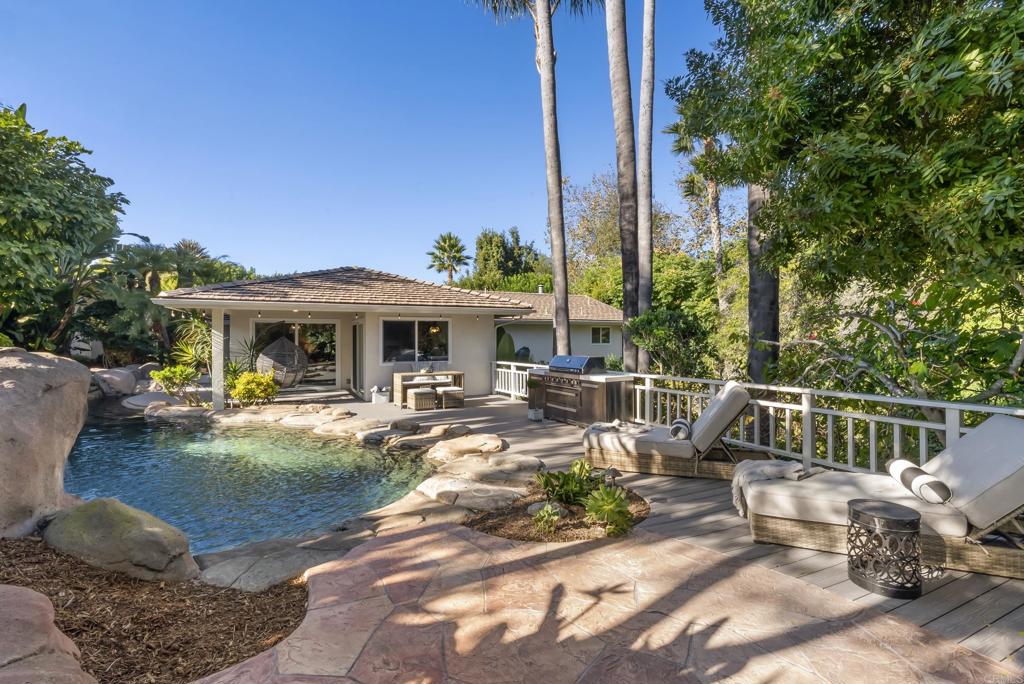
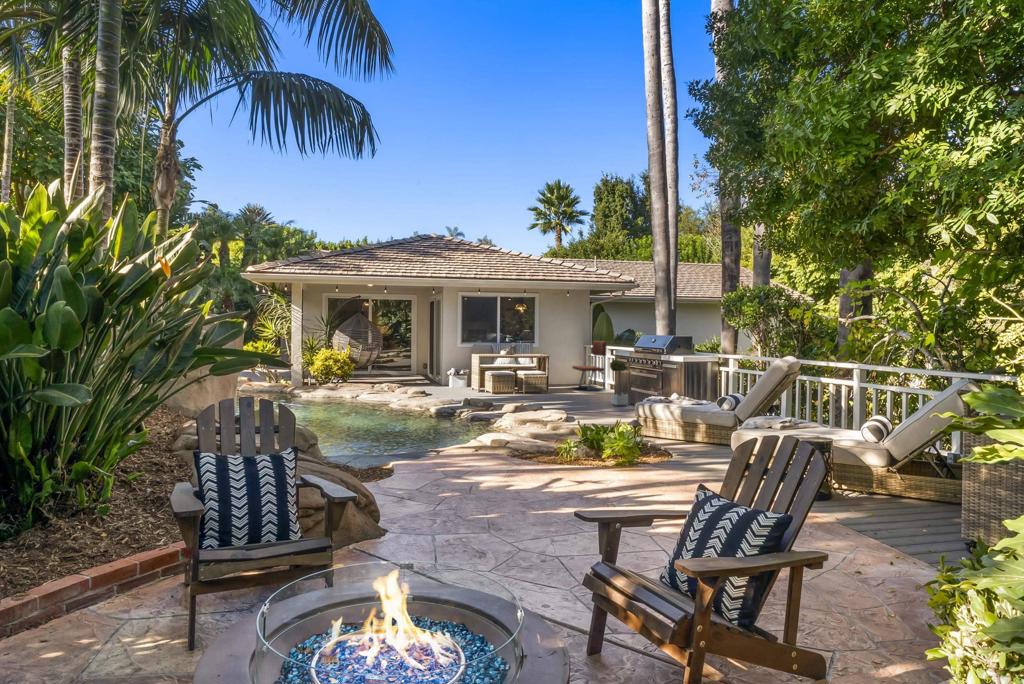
bench: none [481,358,512,401] -> present [572,341,607,390]

